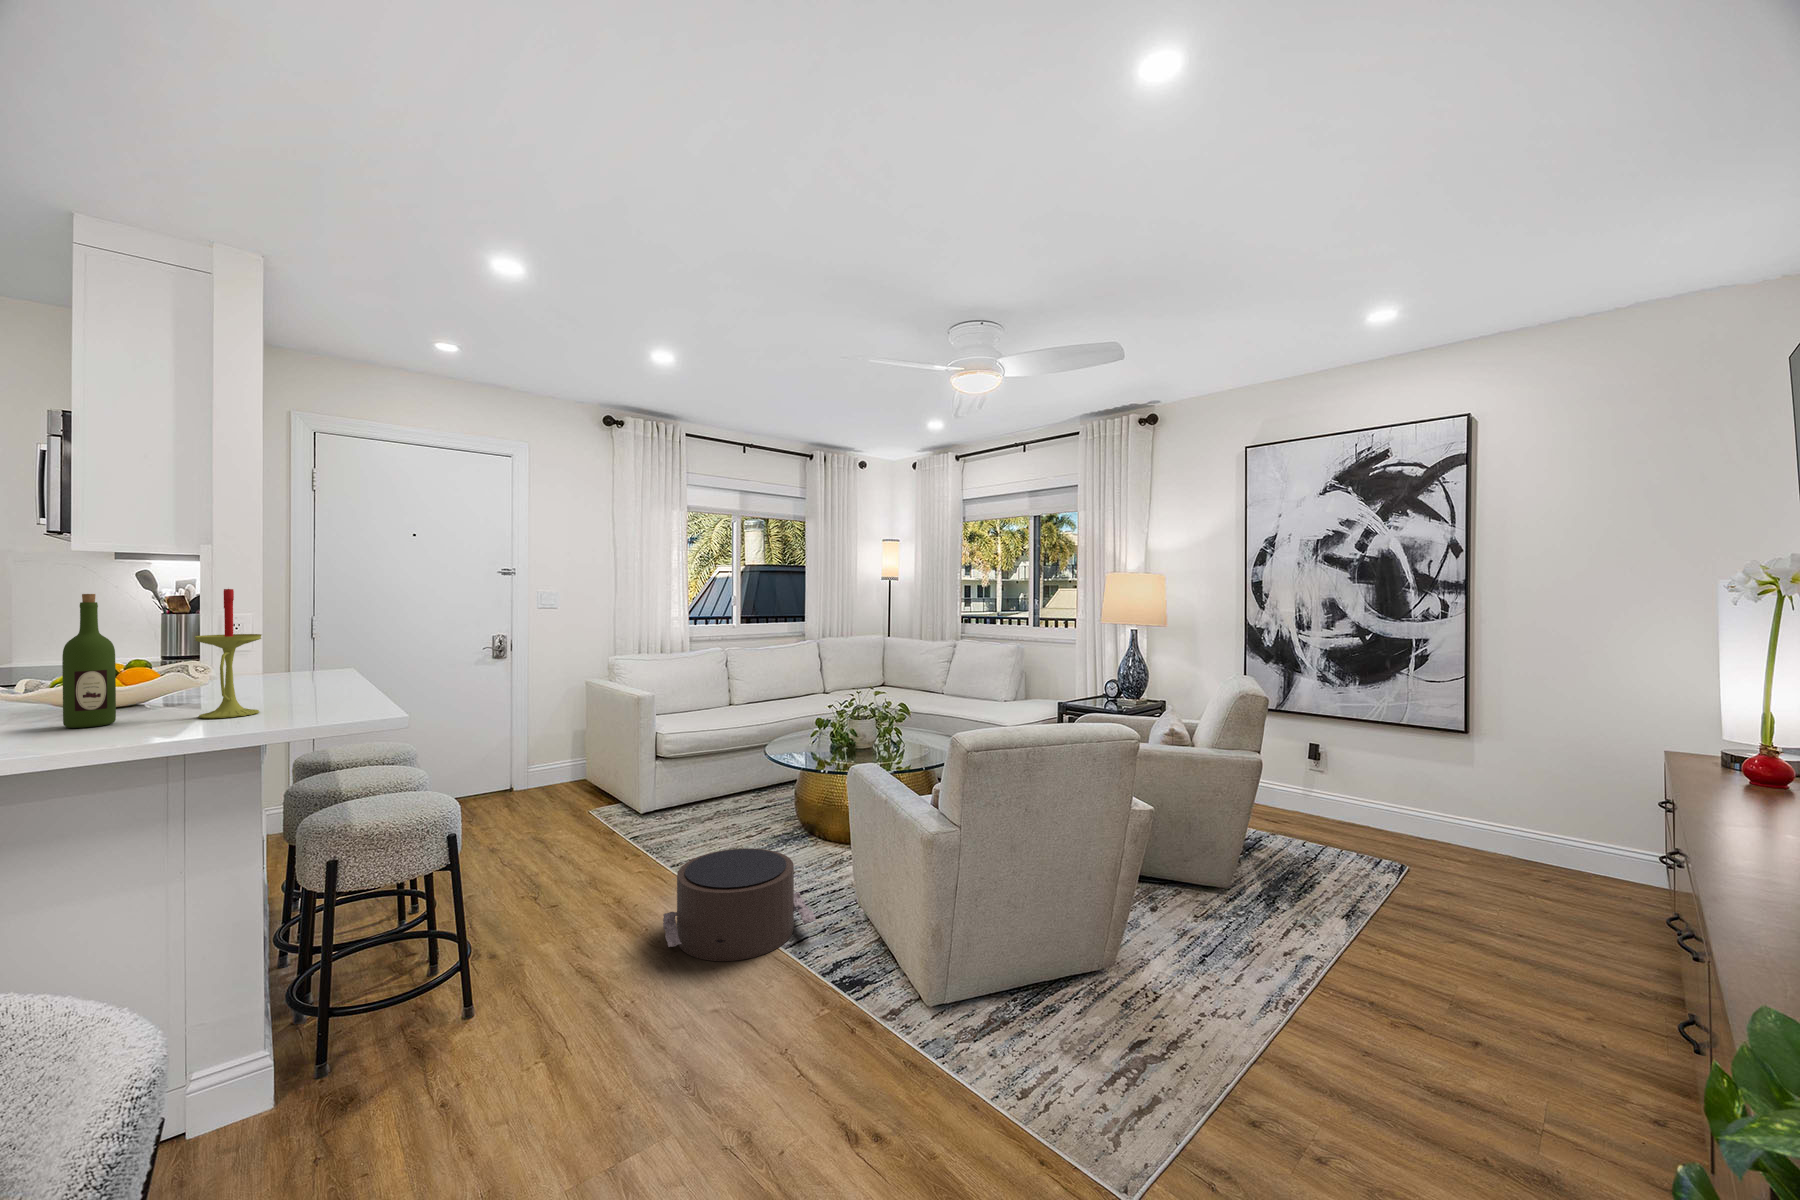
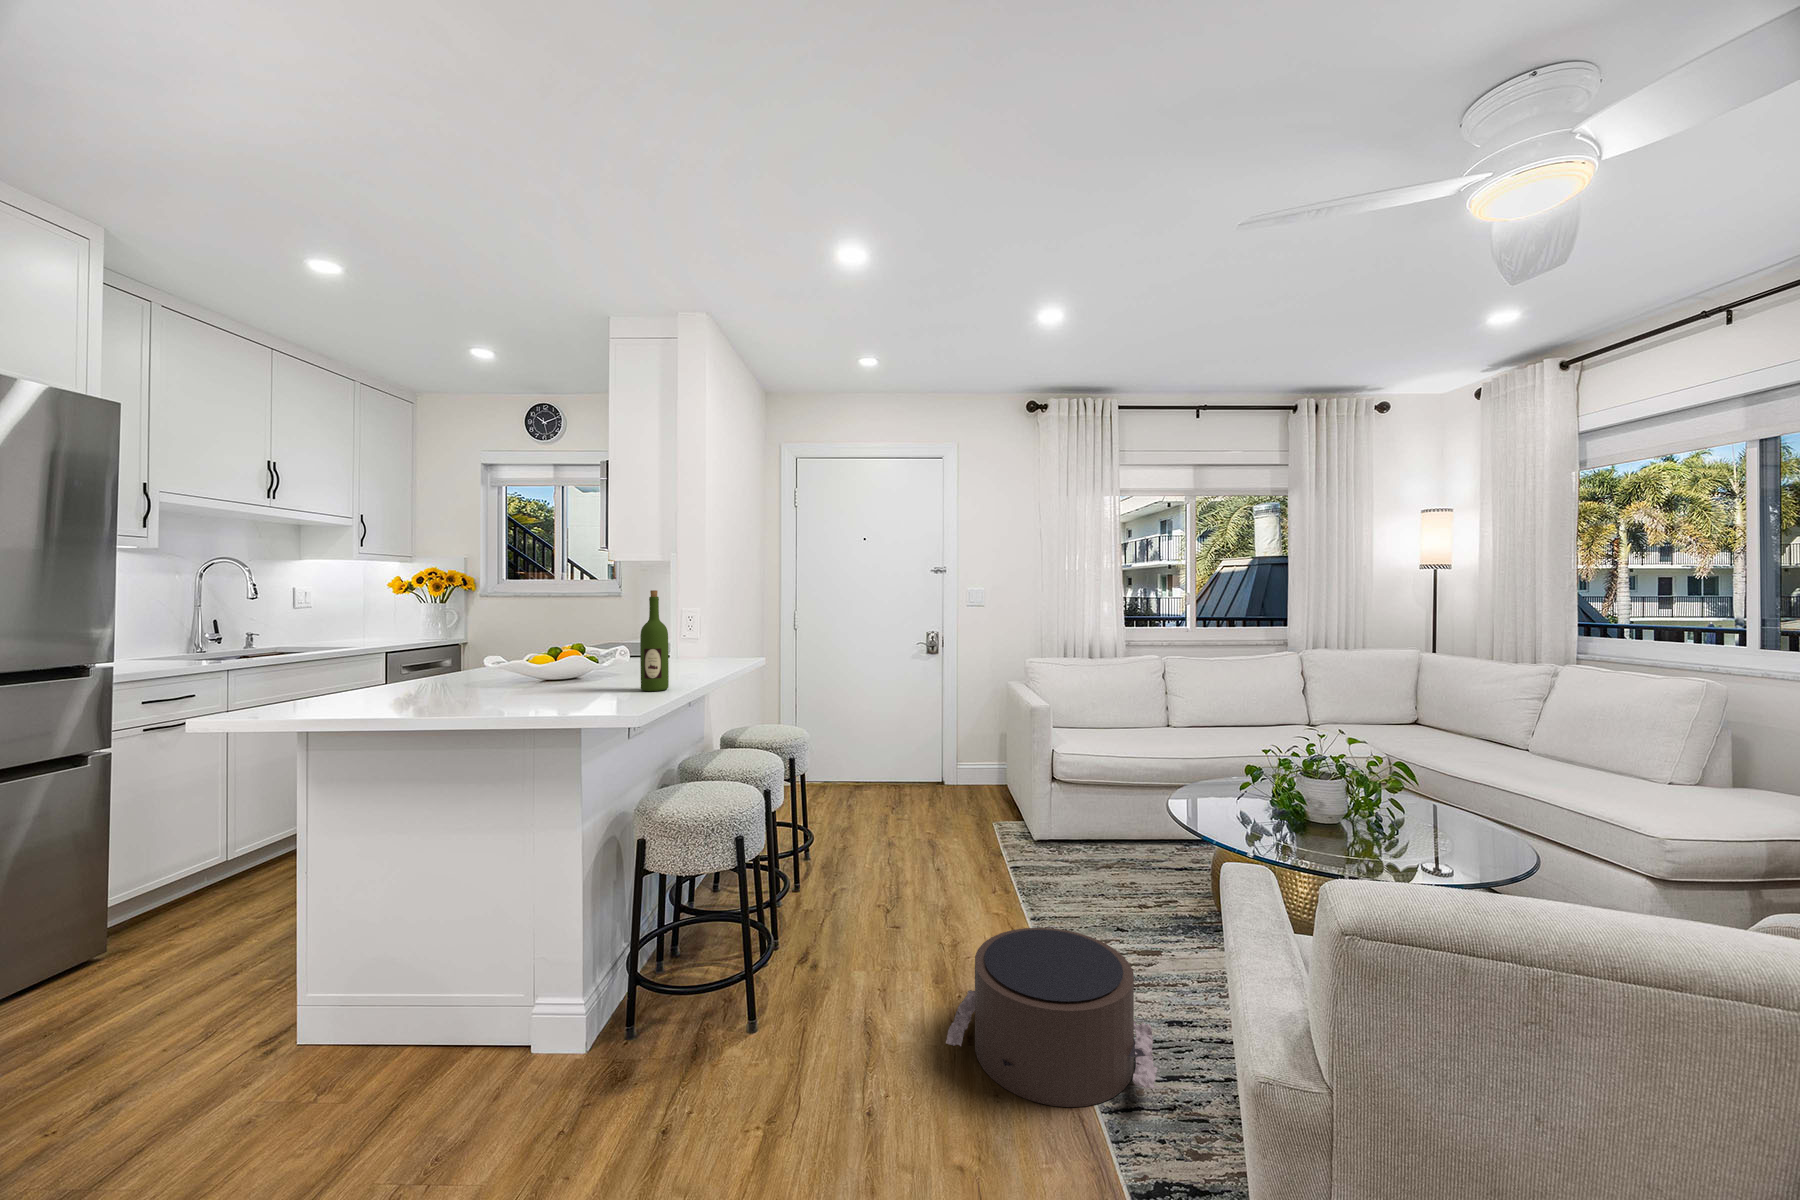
candle: present [194,589,261,718] -> none [540,583,590,701]
wine bottle: present [62,594,116,728] -> present [640,590,669,691]

